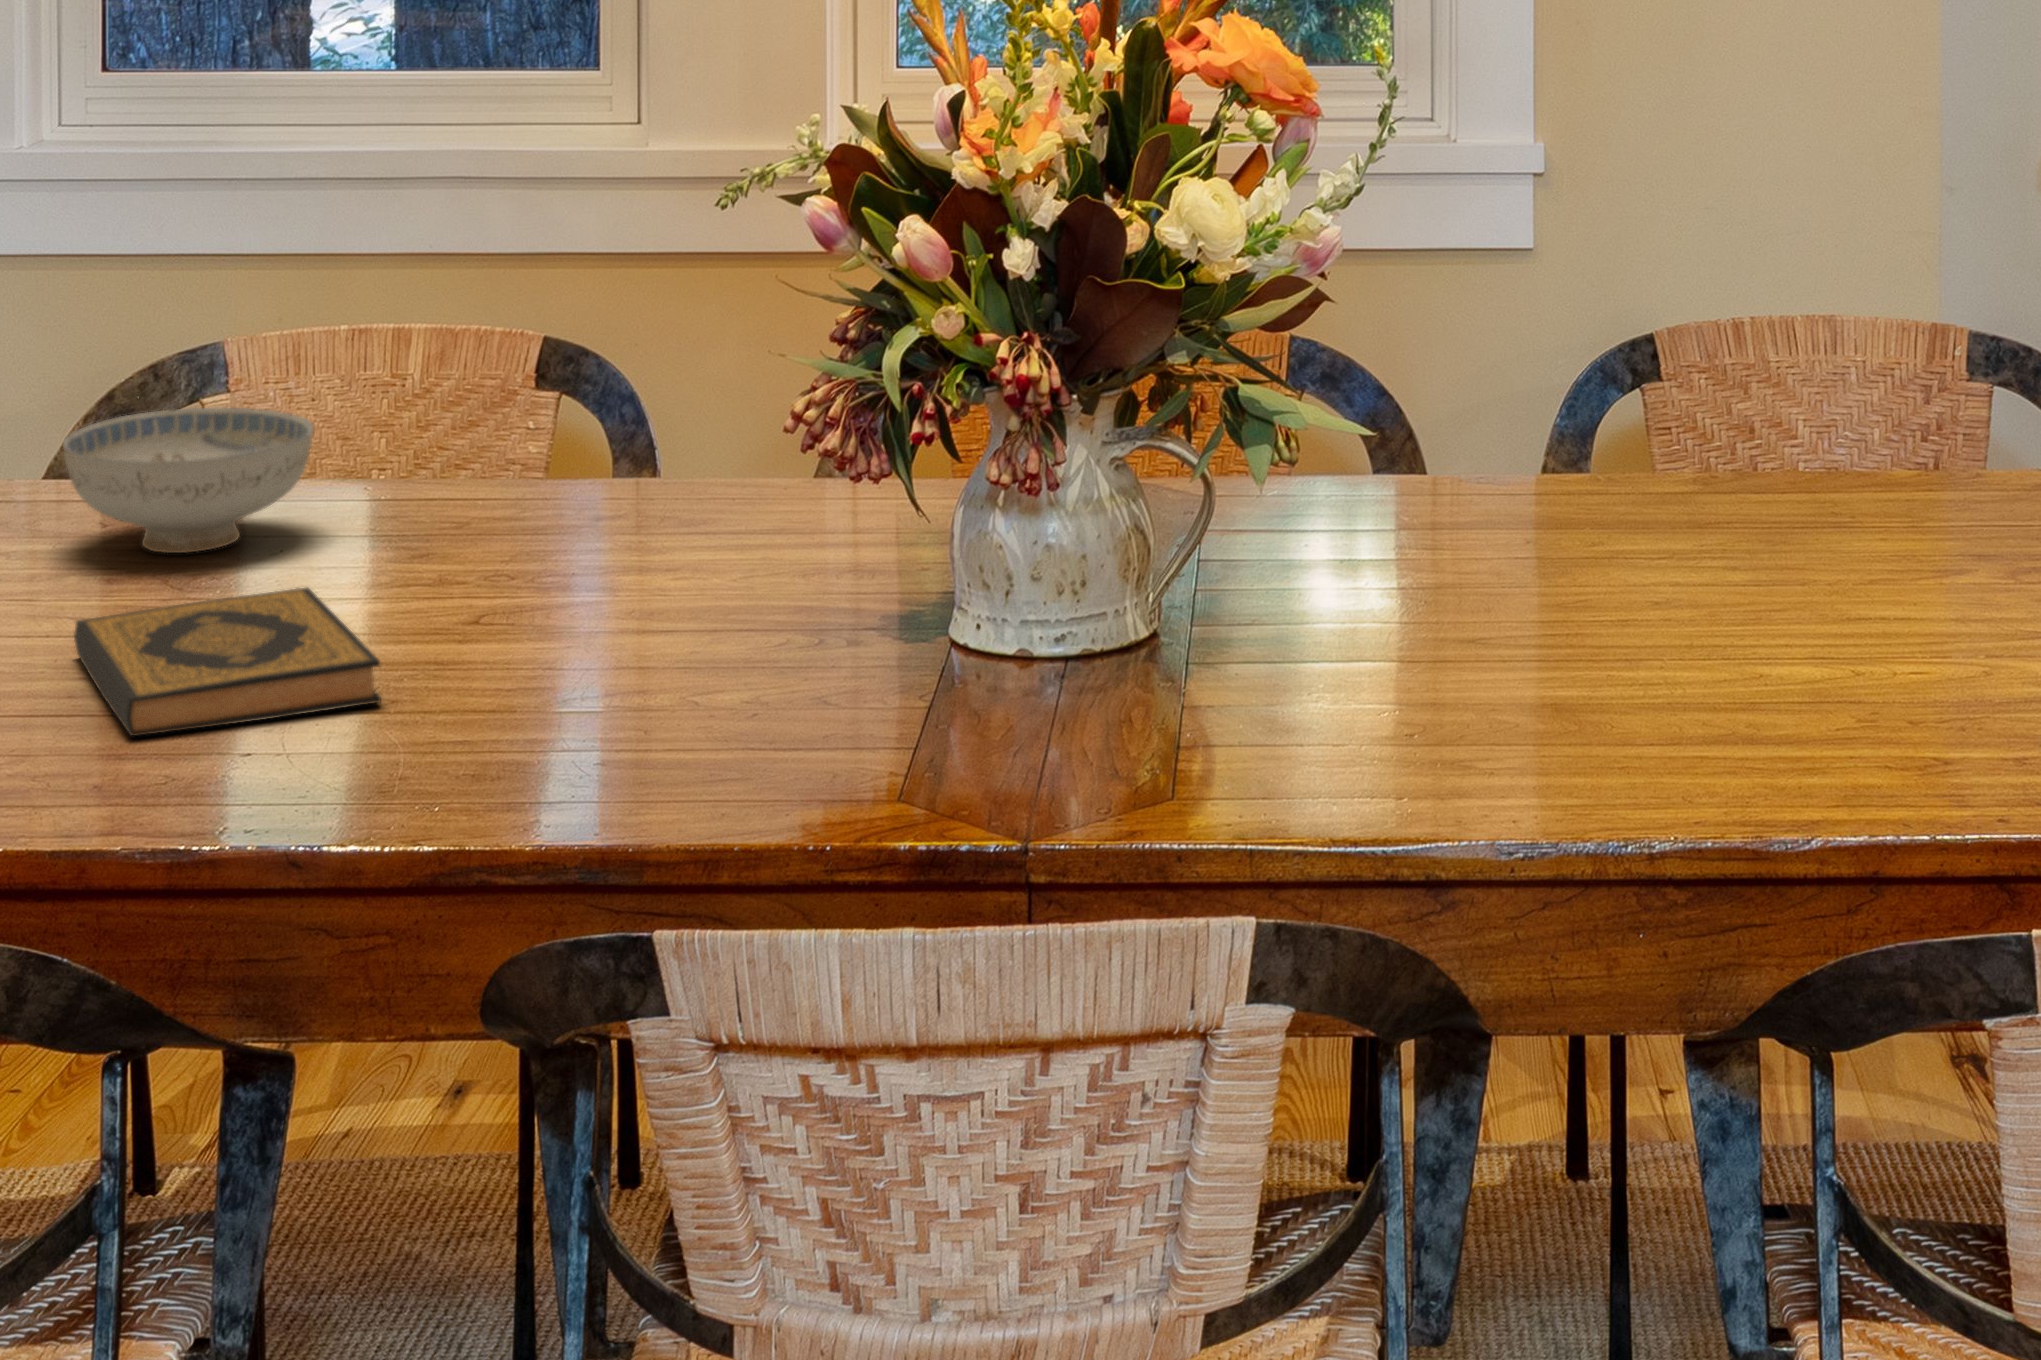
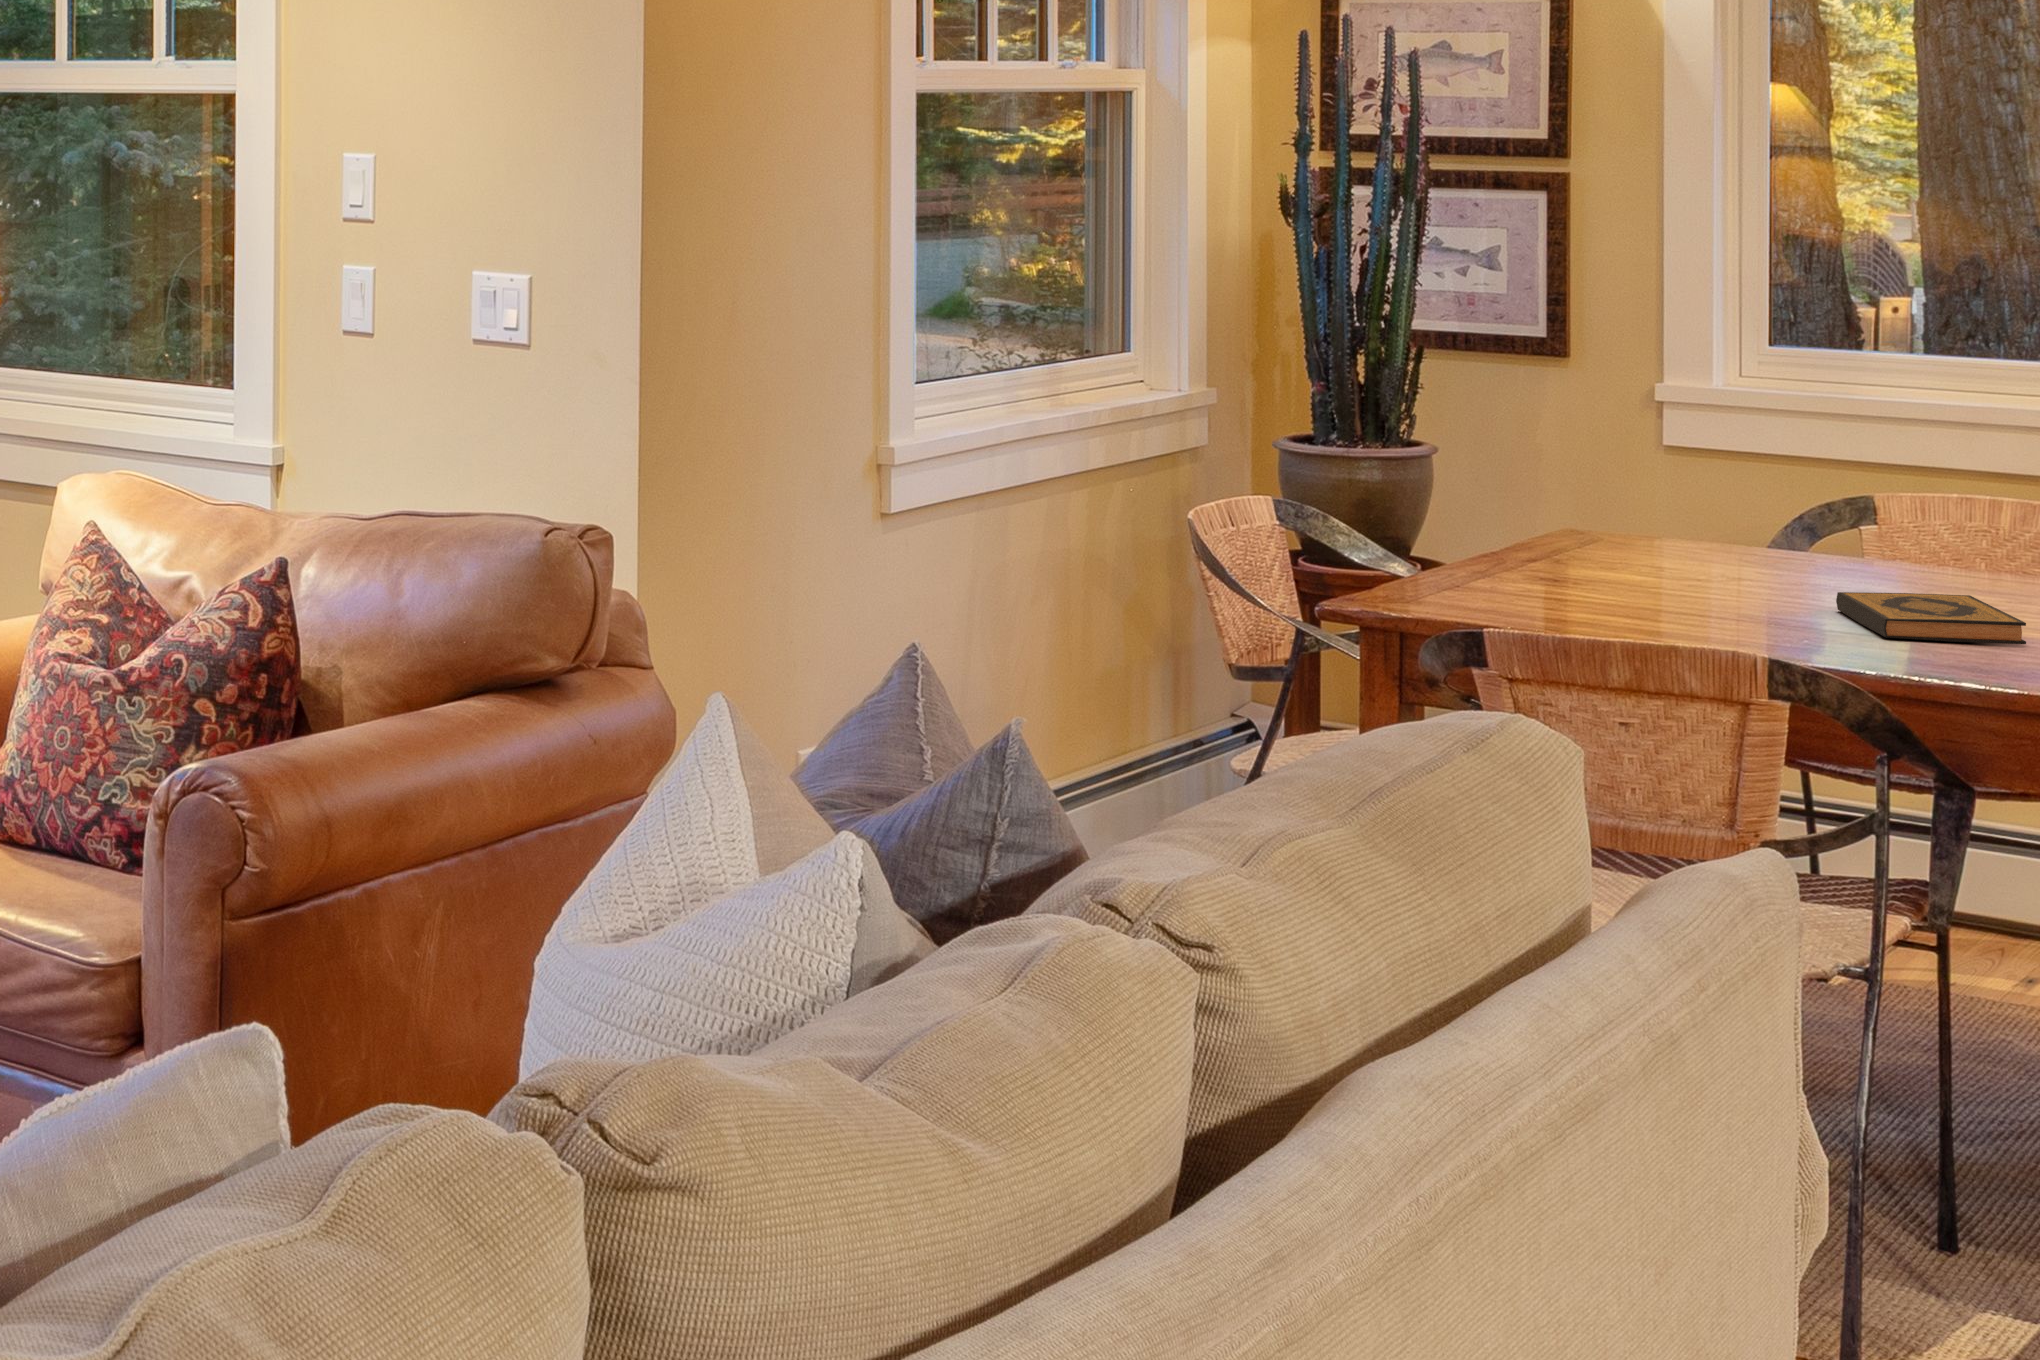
ceramic bowl: present [63,407,313,553] -> none [1806,511,1957,584]

